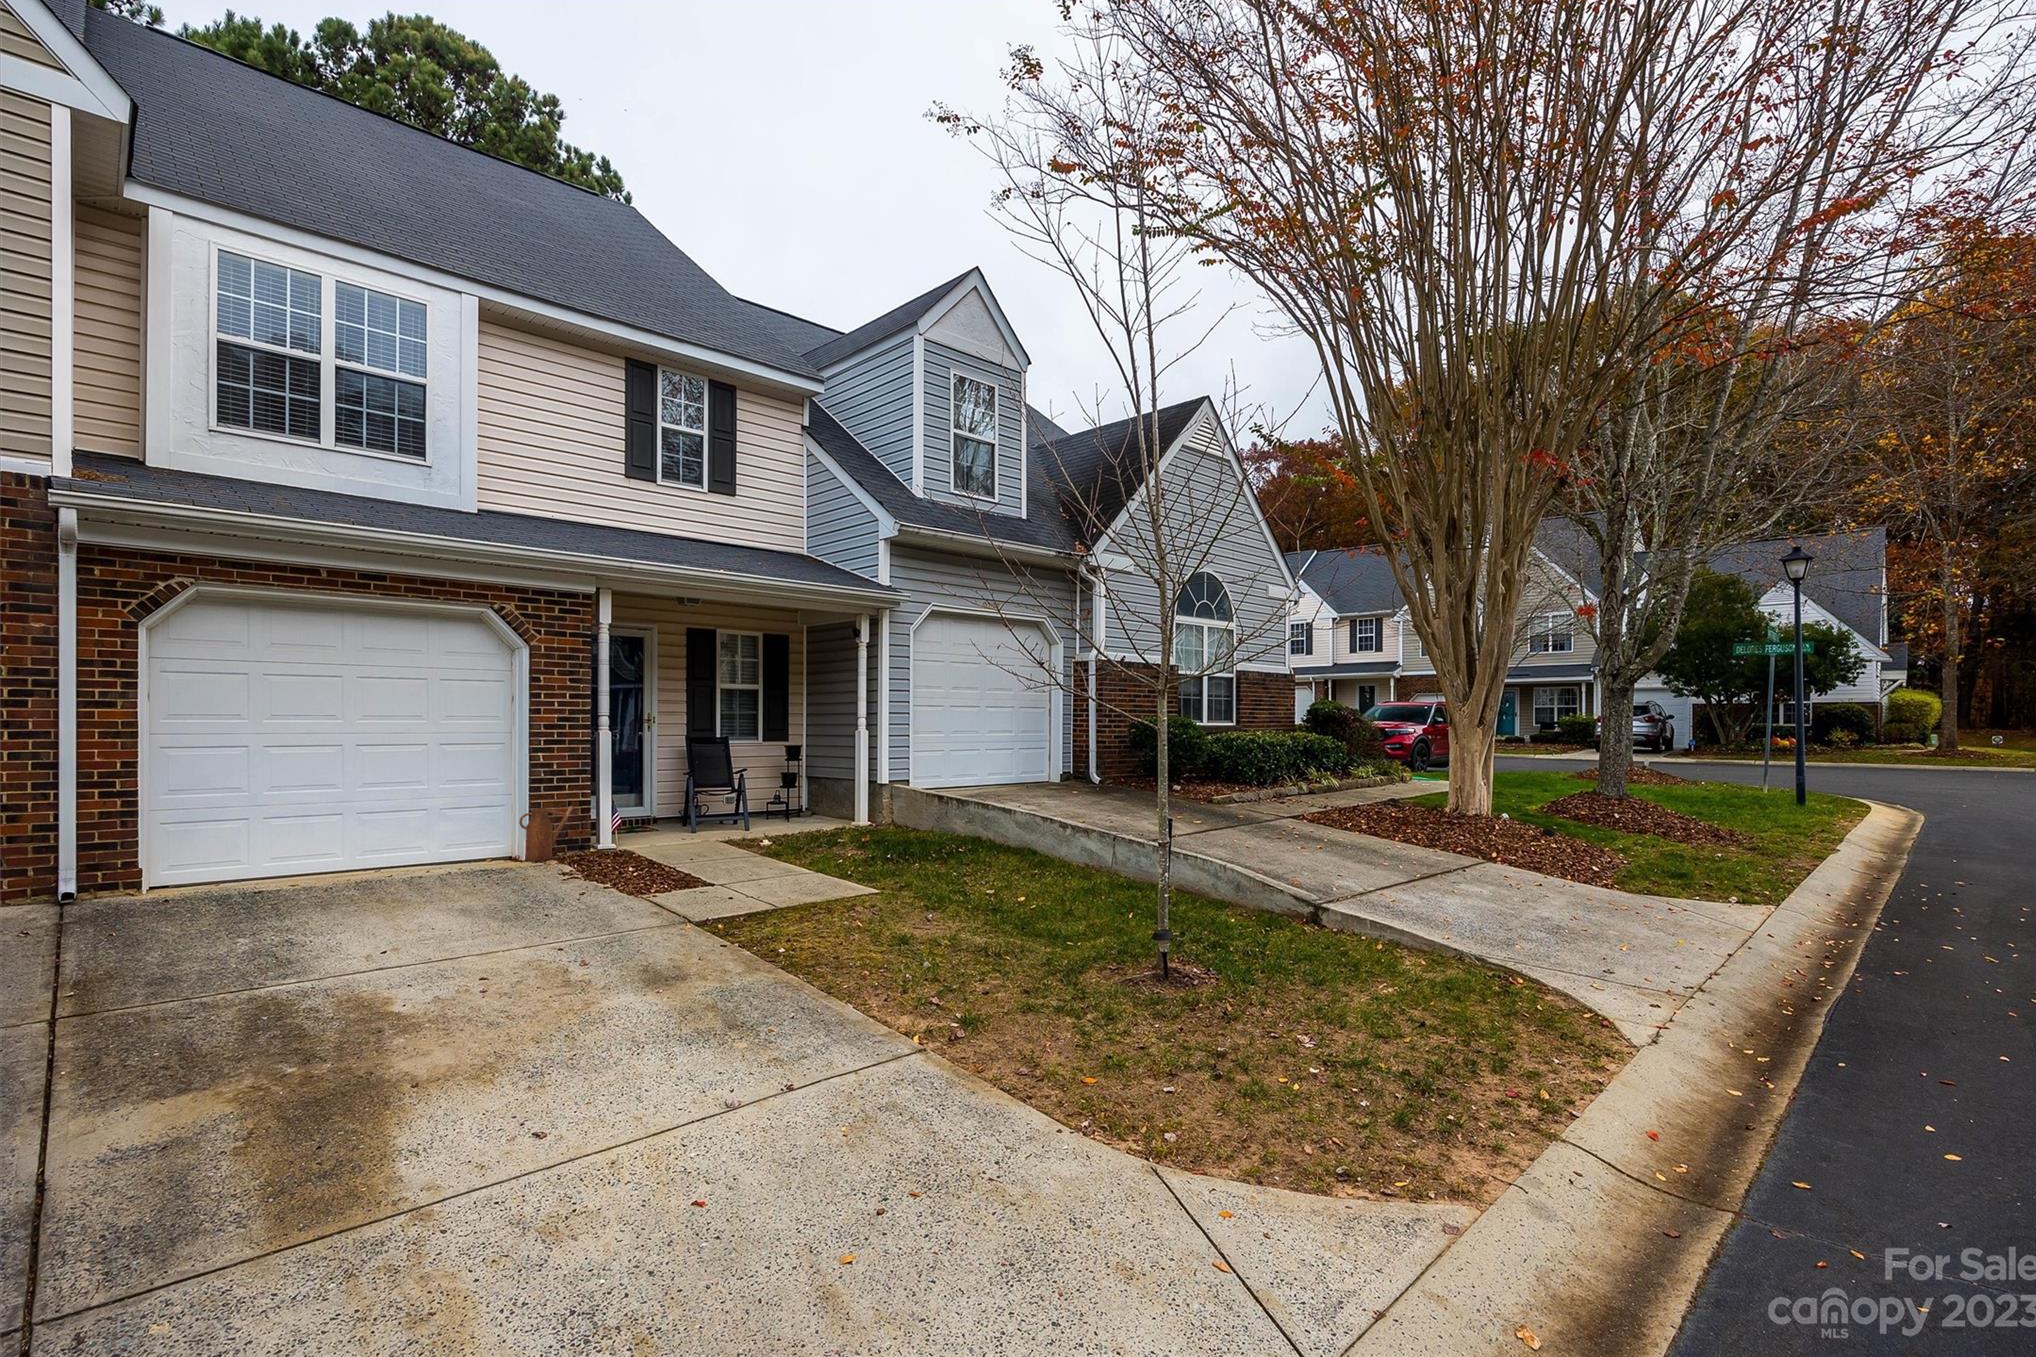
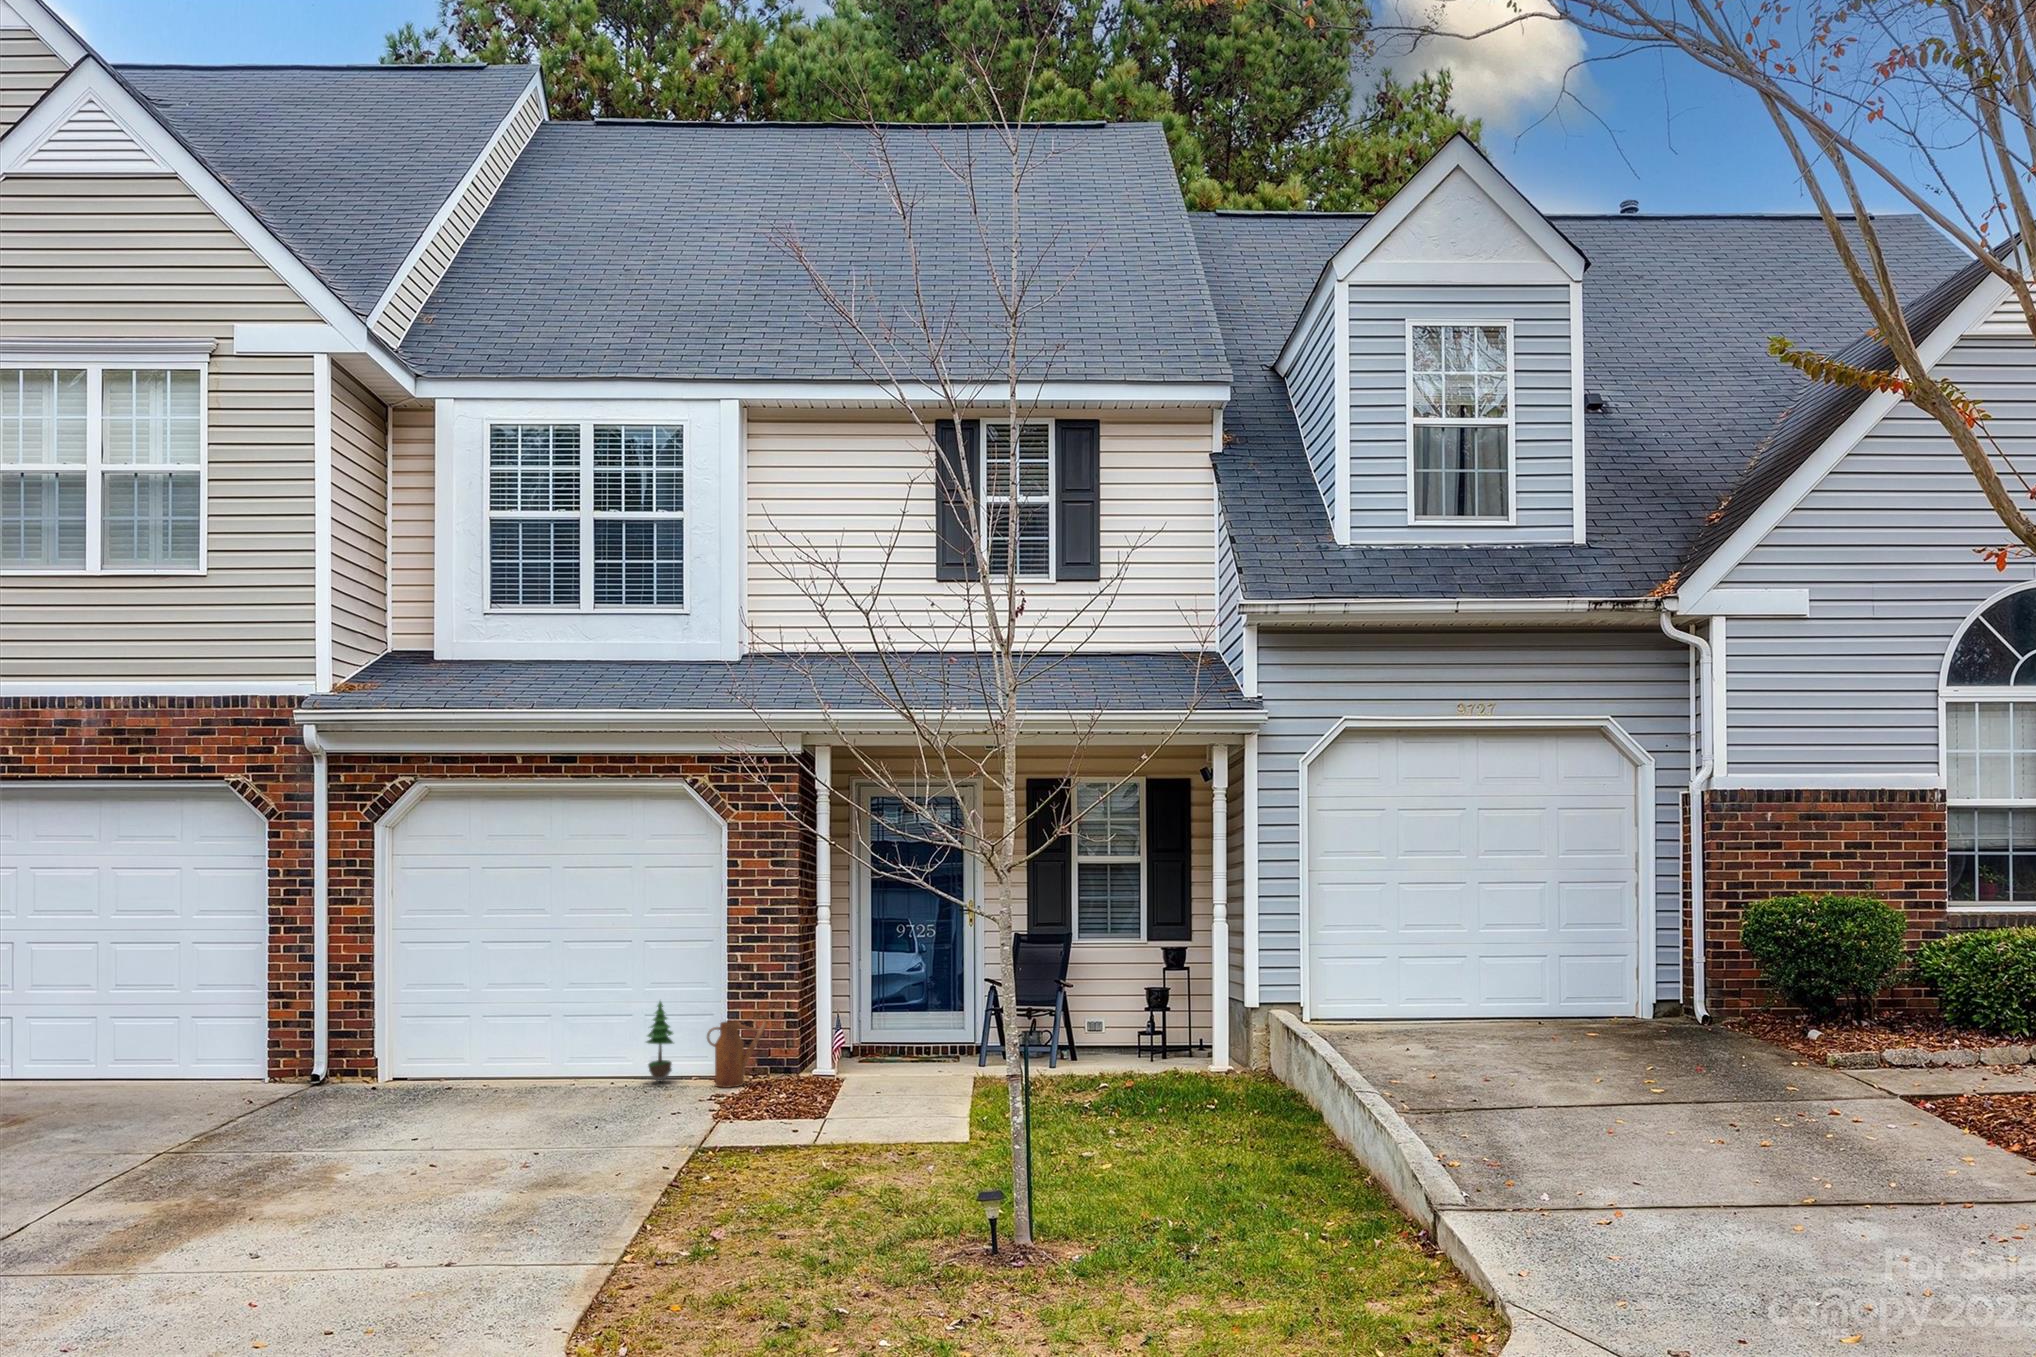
potted tree: none [453,793,482,864] -> present [647,1002,673,1082]

